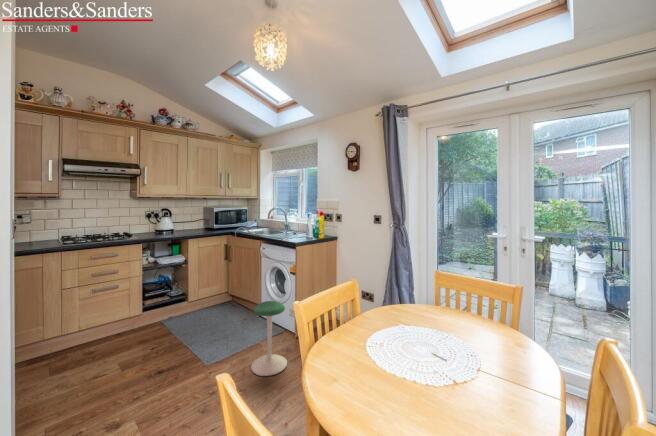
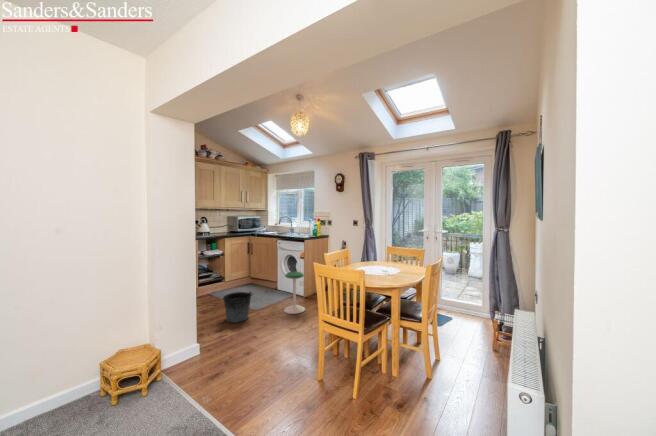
bucket: none [137,334,197,393] -> present [223,292,252,323]

